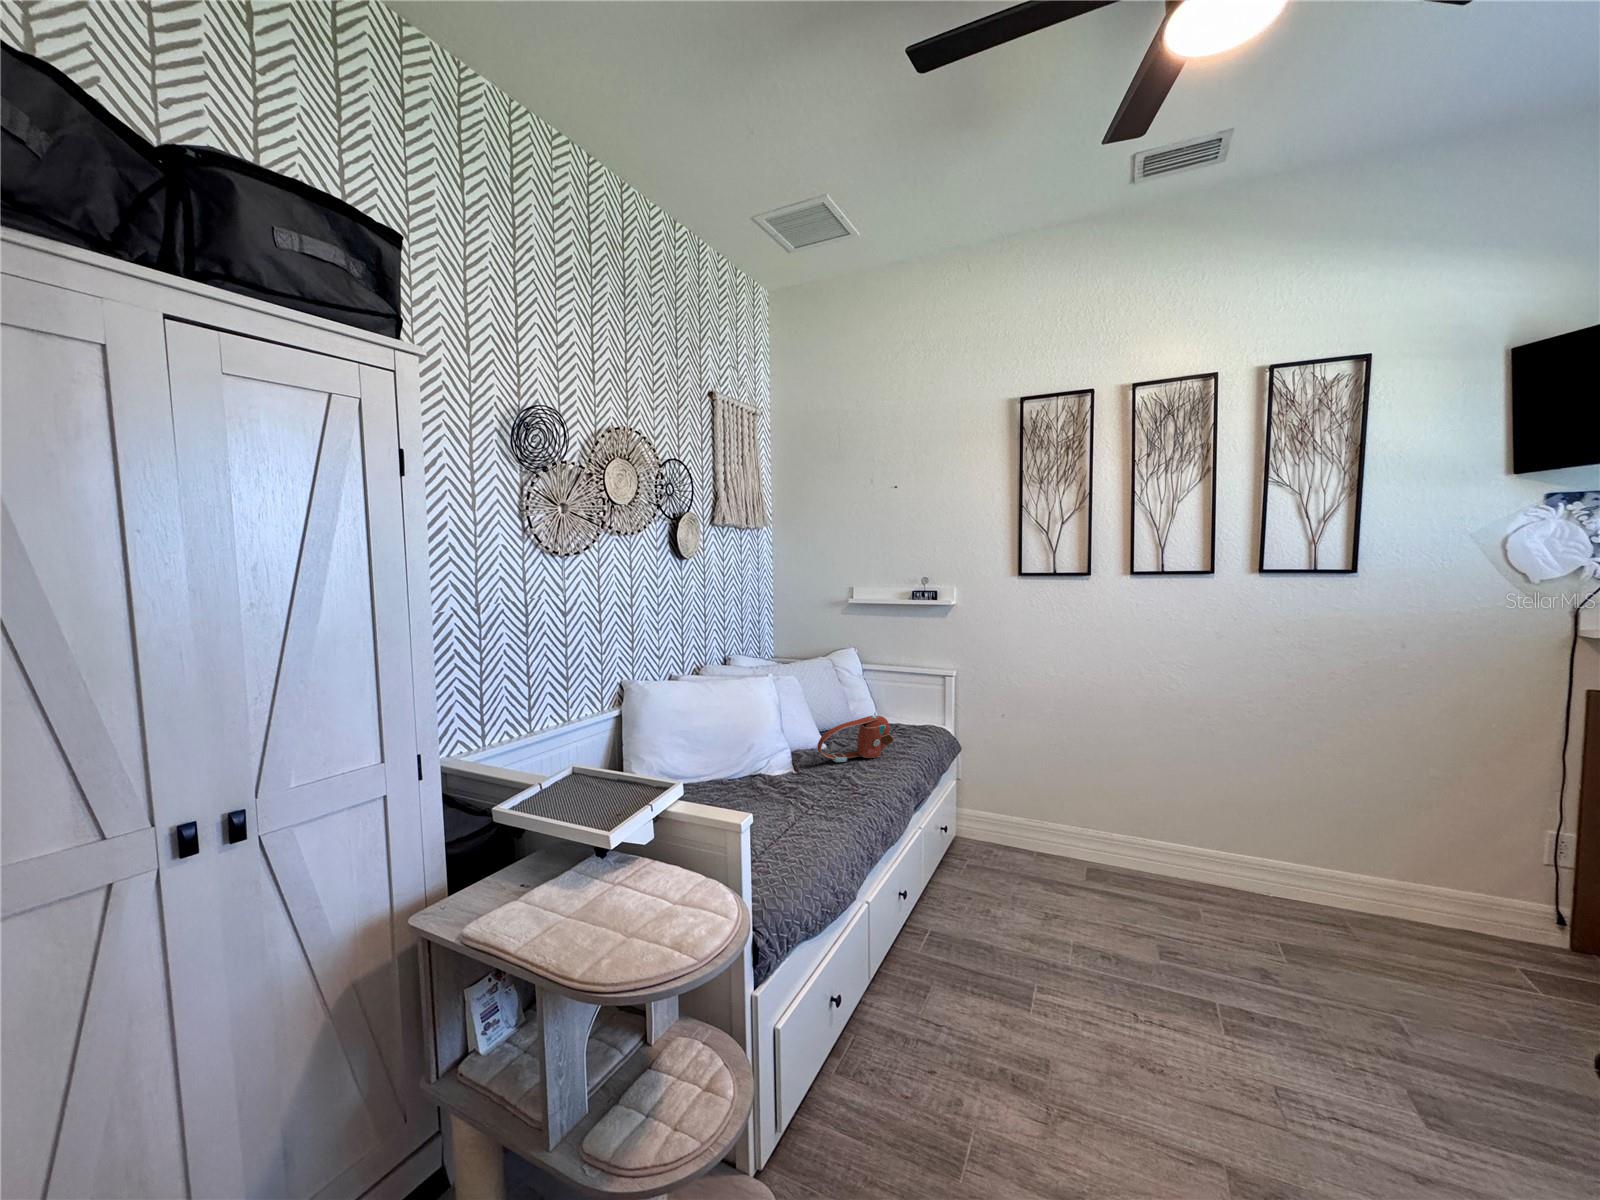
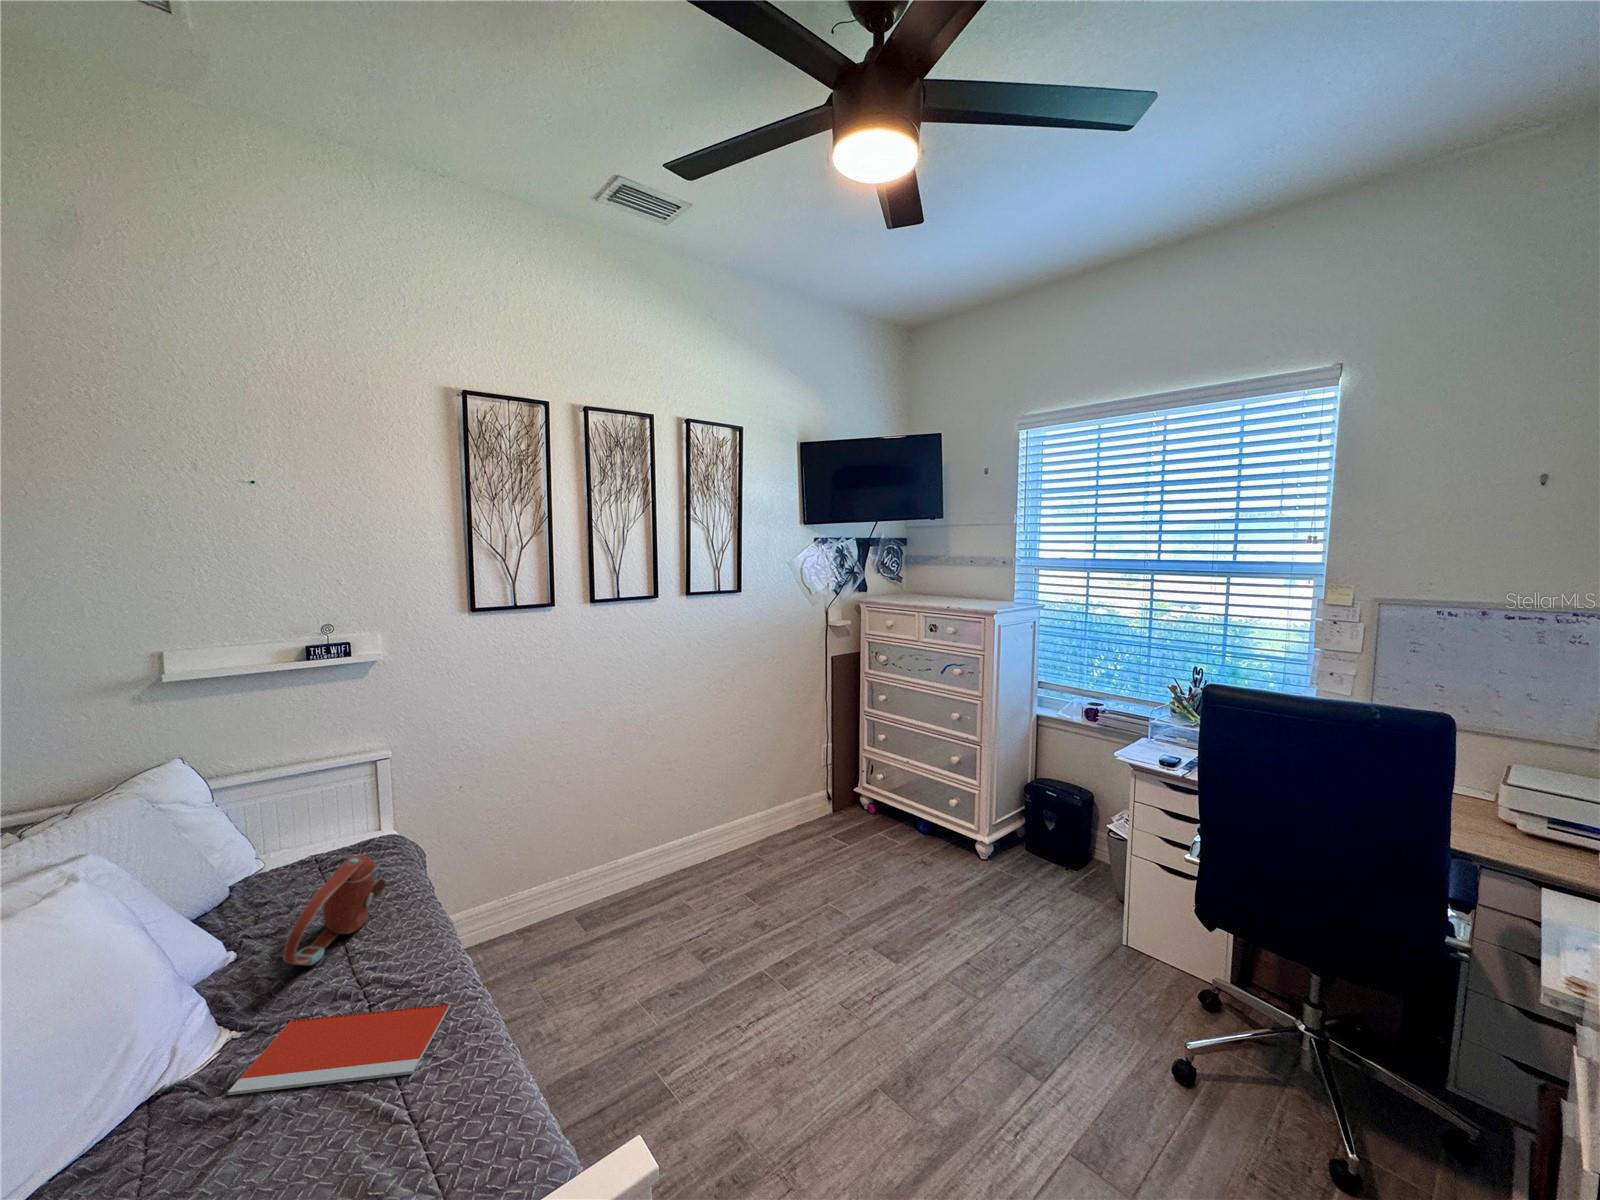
notebook: none [758,777,847,820] -> present [227,1004,450,1095]

